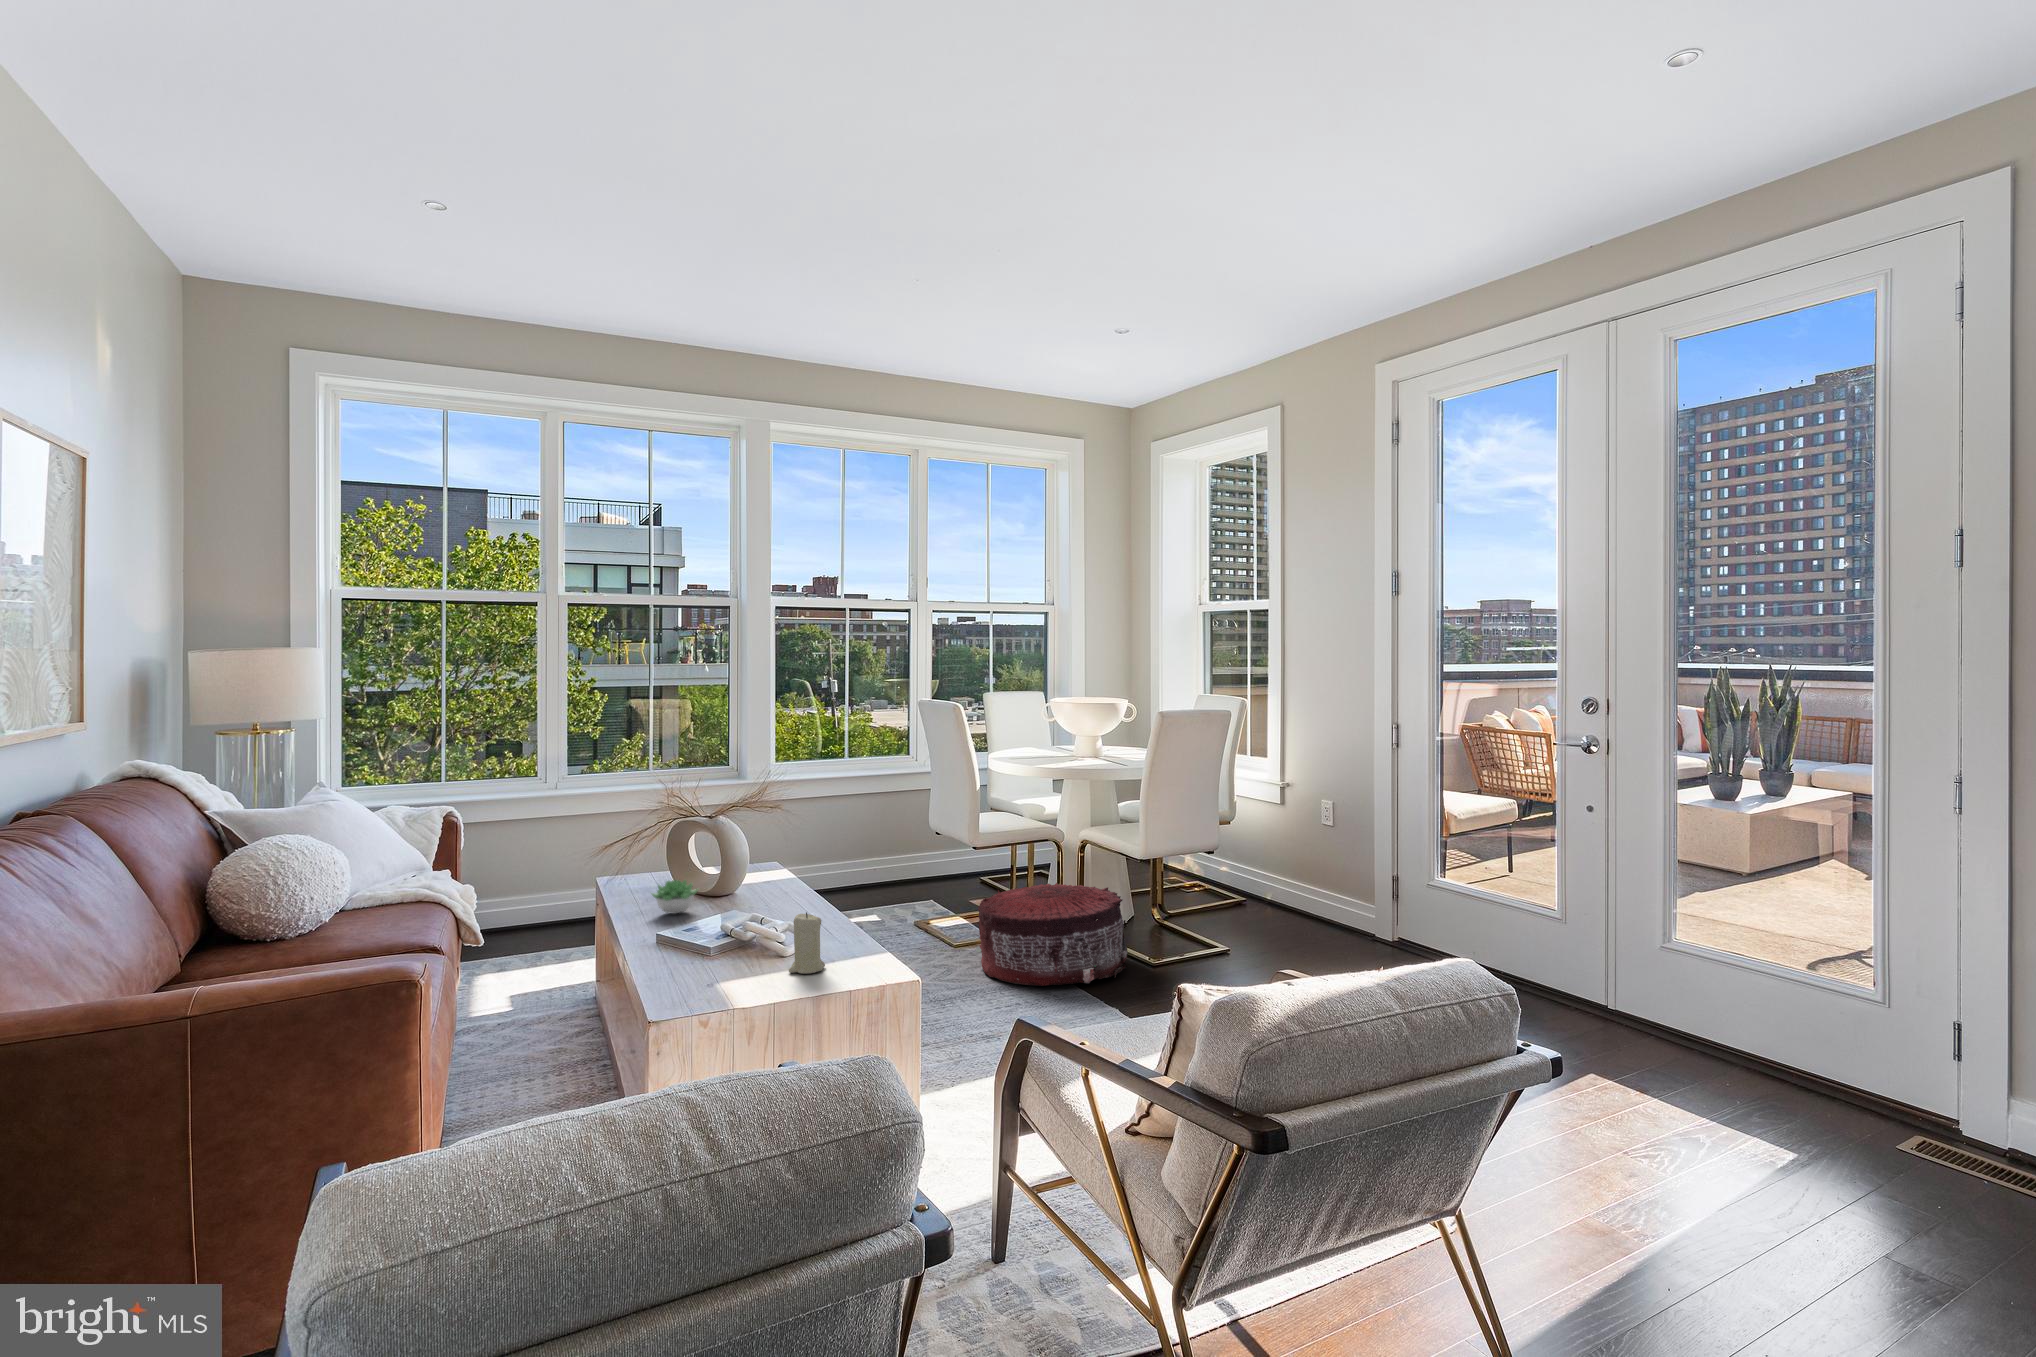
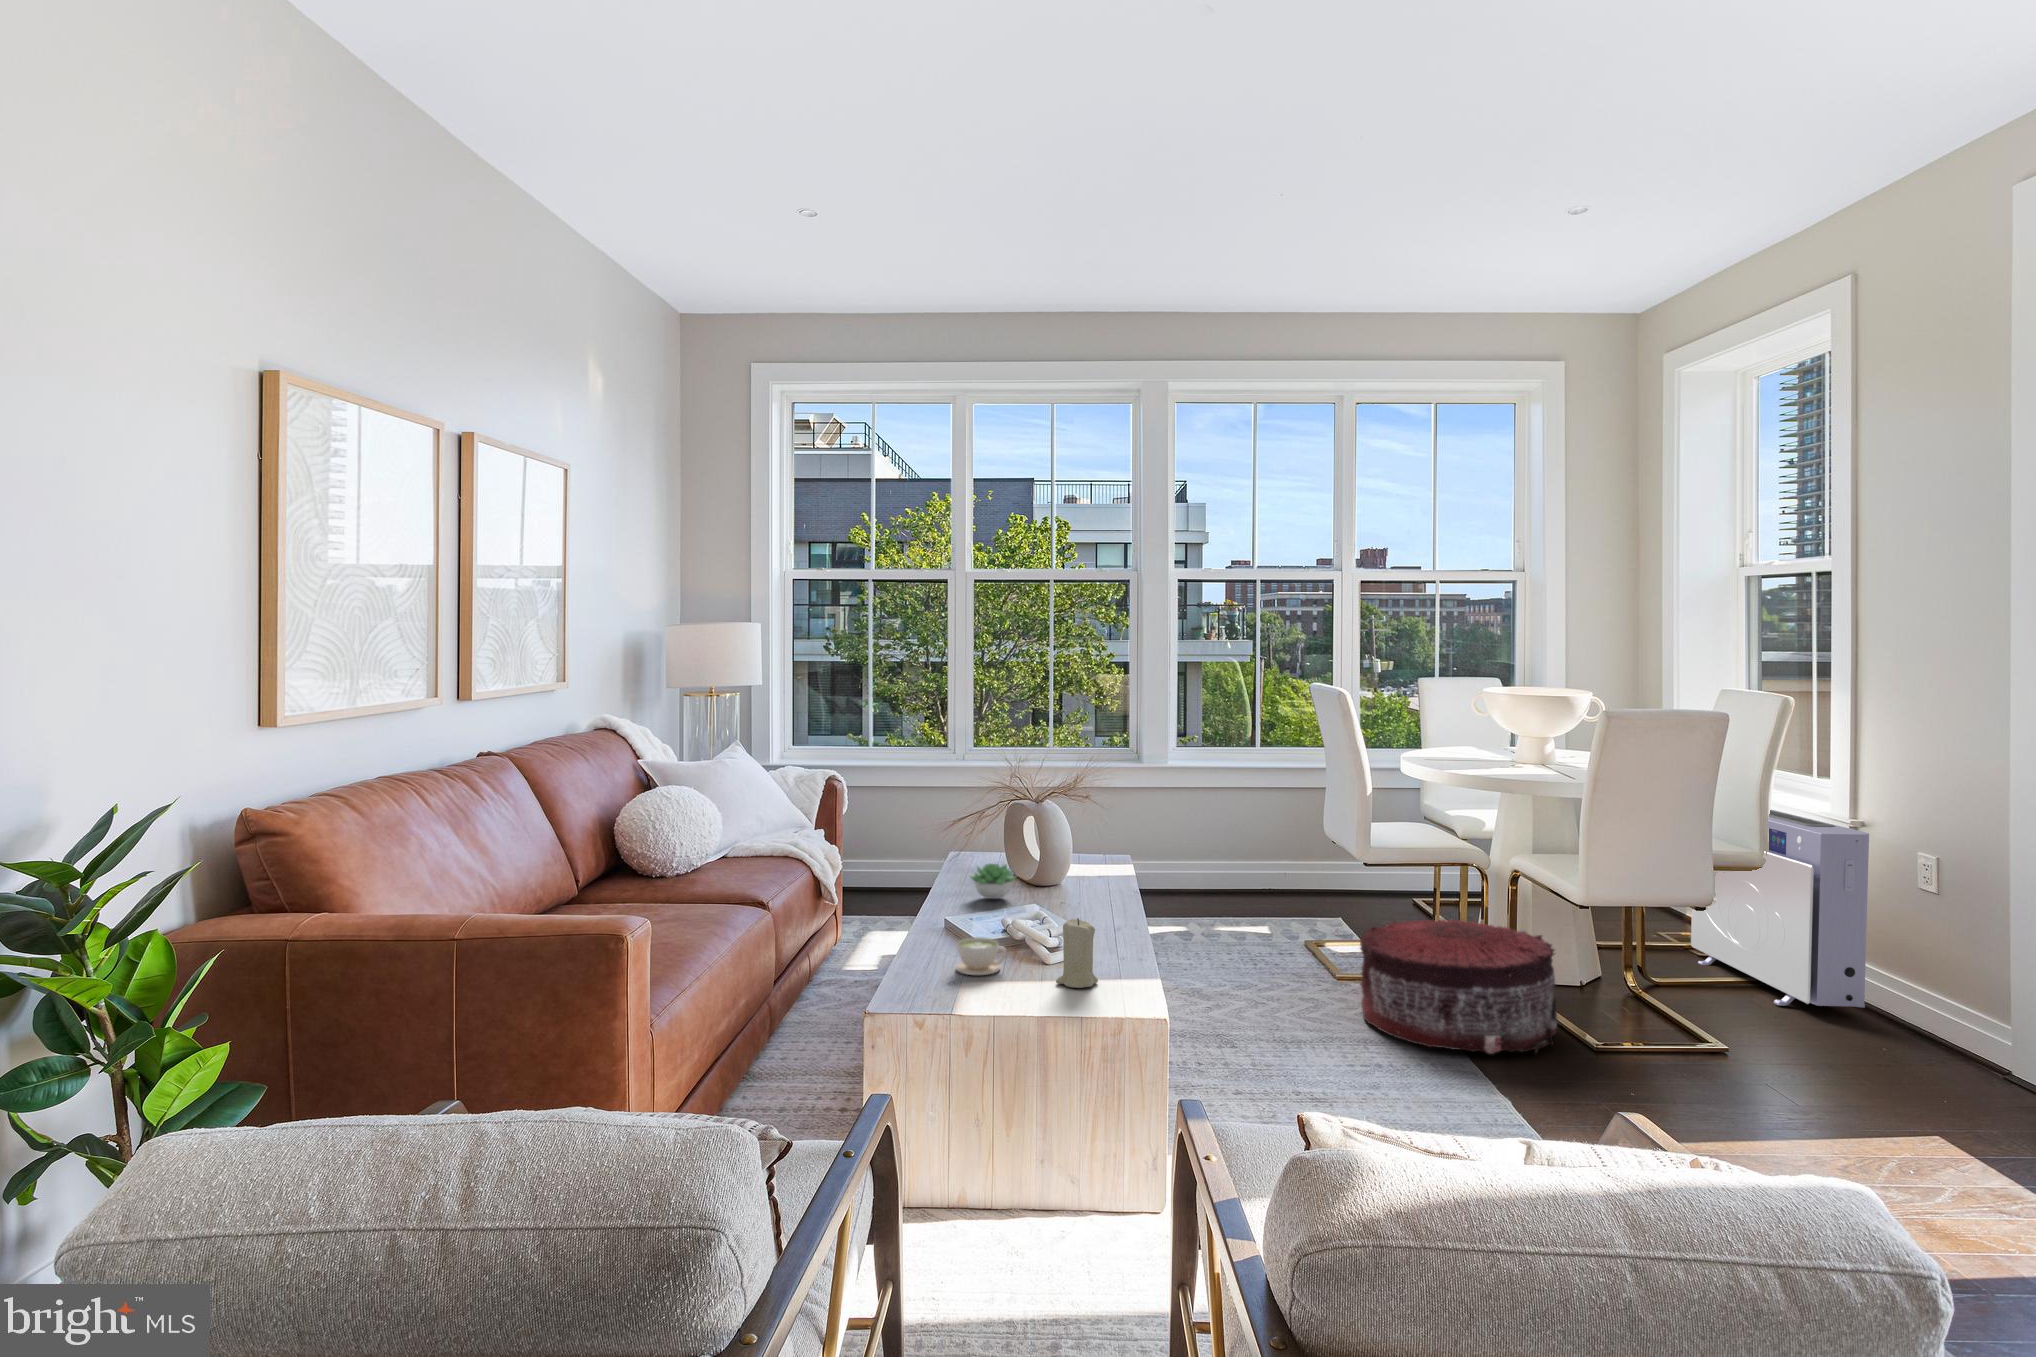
air purifier: none [1183,777,1298,919] -> present [1691,810,1869,1007]
coffee cup: none [687,943,735,979] -> present [956,937,1006,975]

